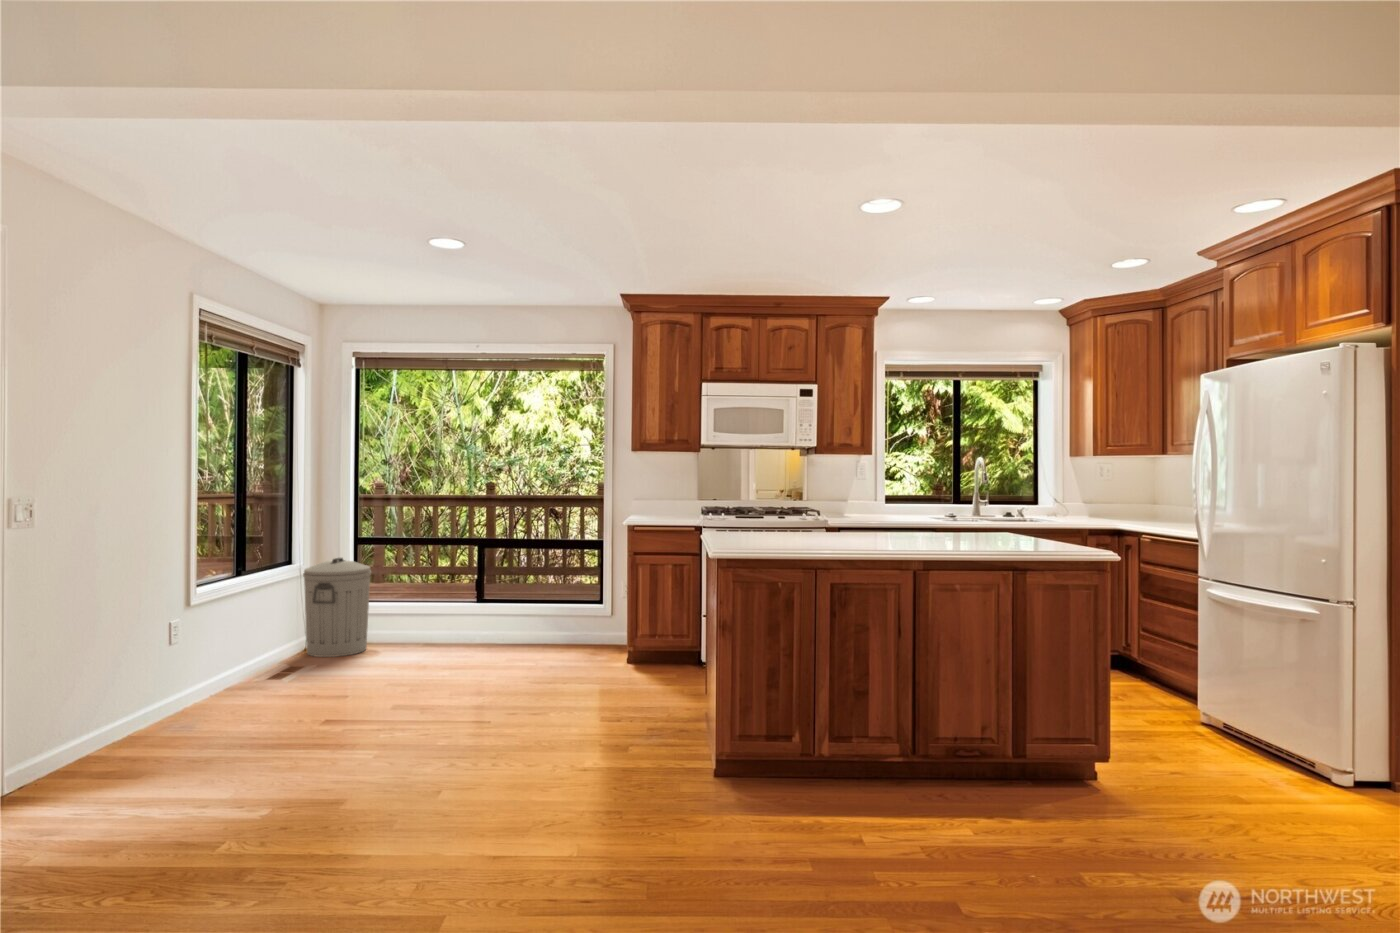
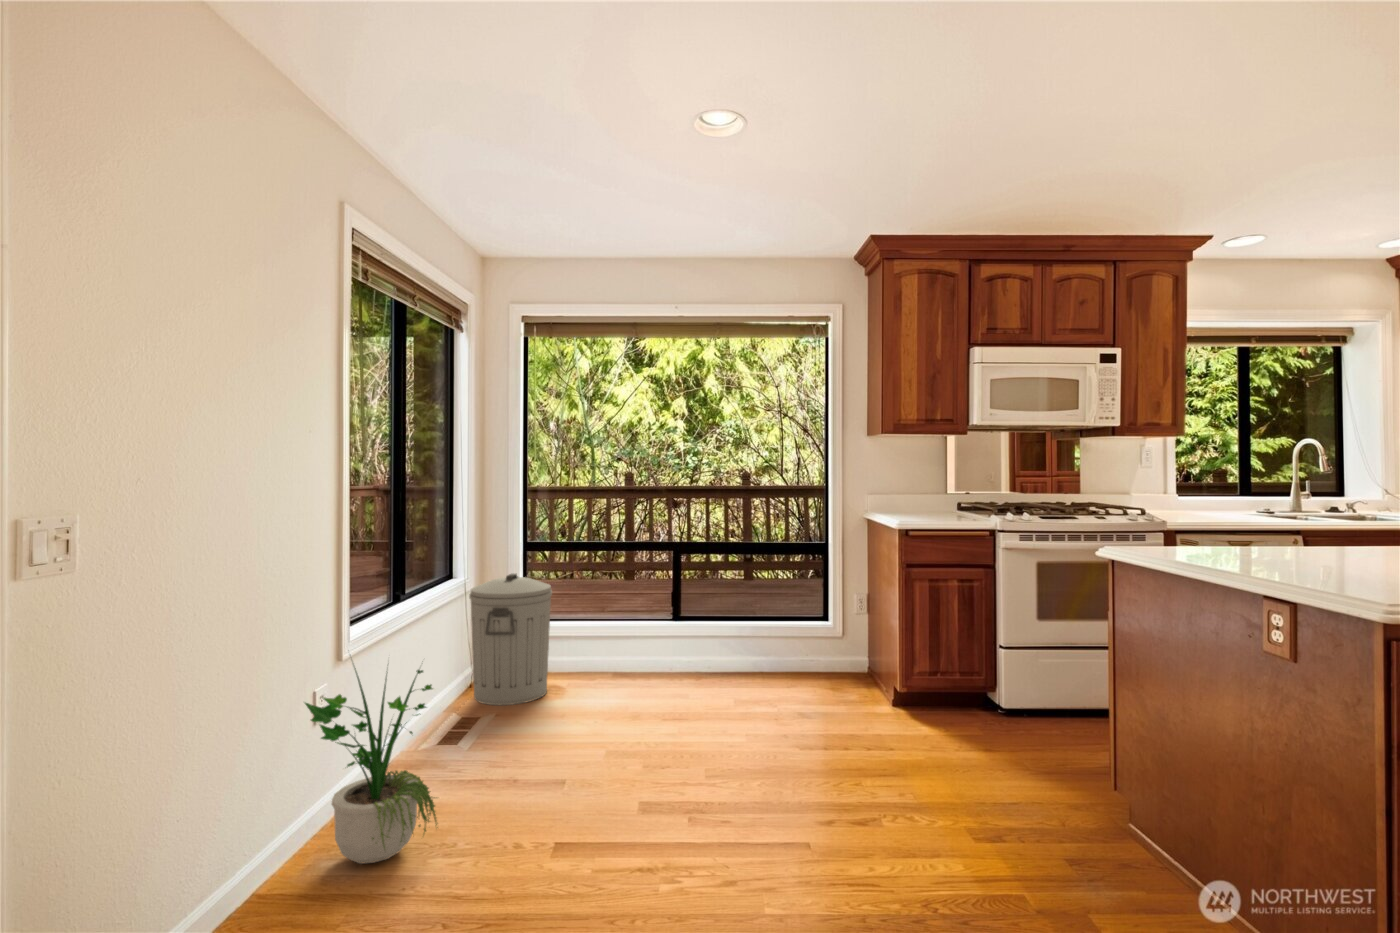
potted plant: none [162,592,253,721] -> present [305,668,437,863]

